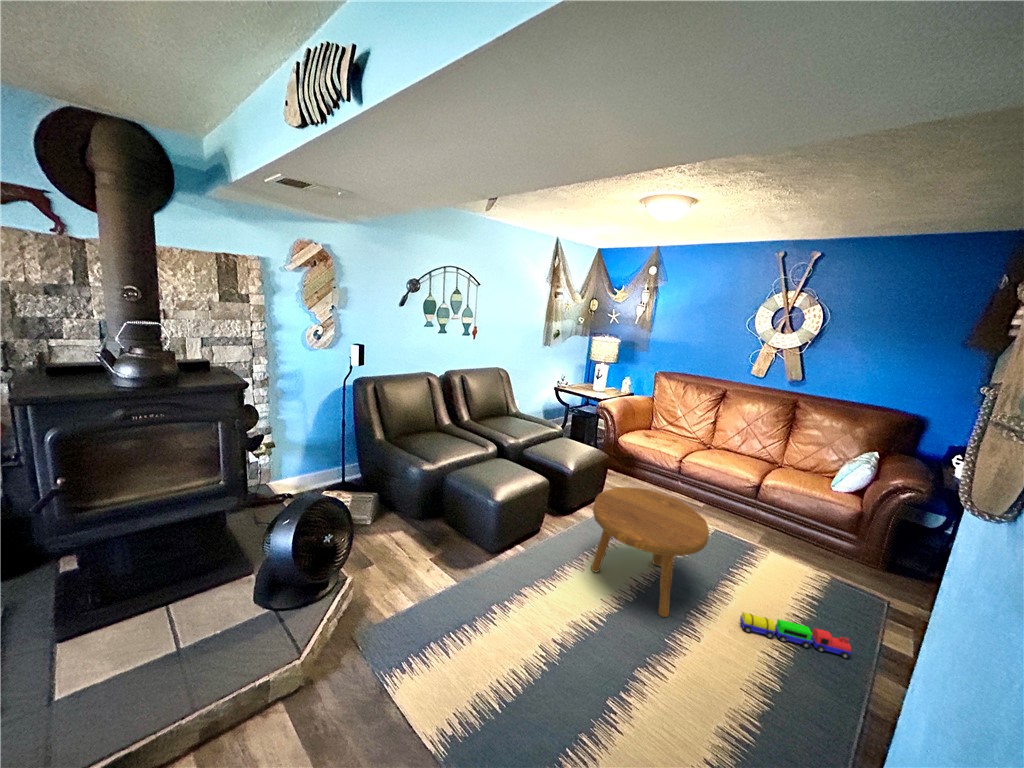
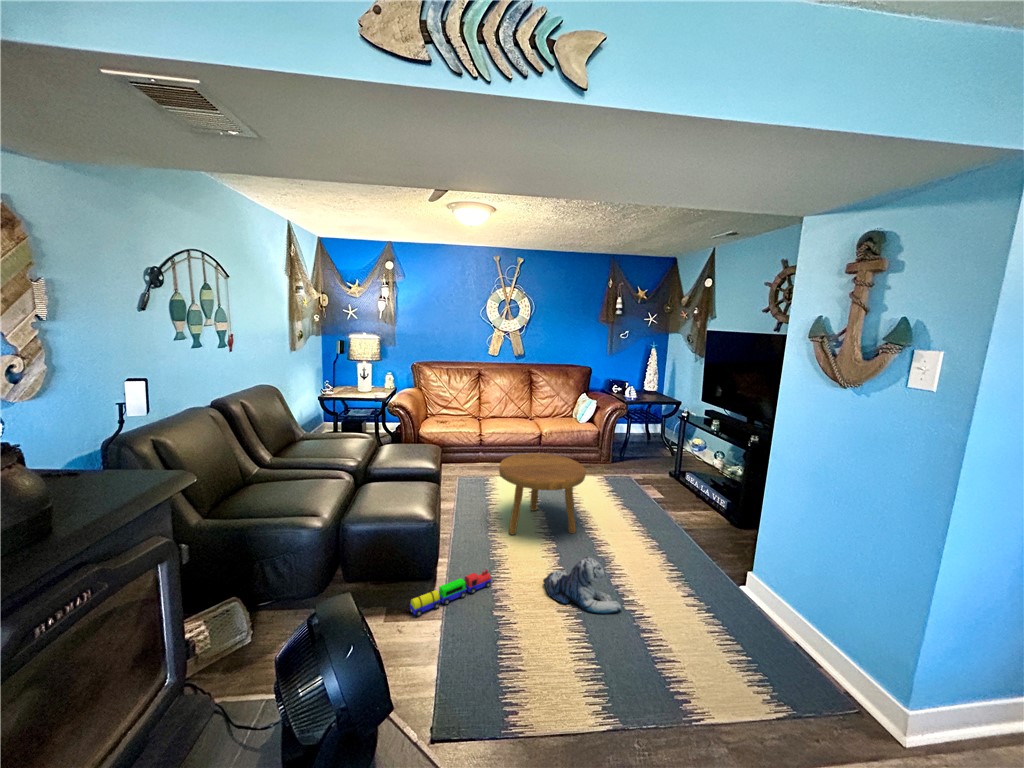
toy train: present [740,612,851,658] -> present [410,570,491,617]
plush toy: none [525,625,578,729] -> present [543,557,621,614]

